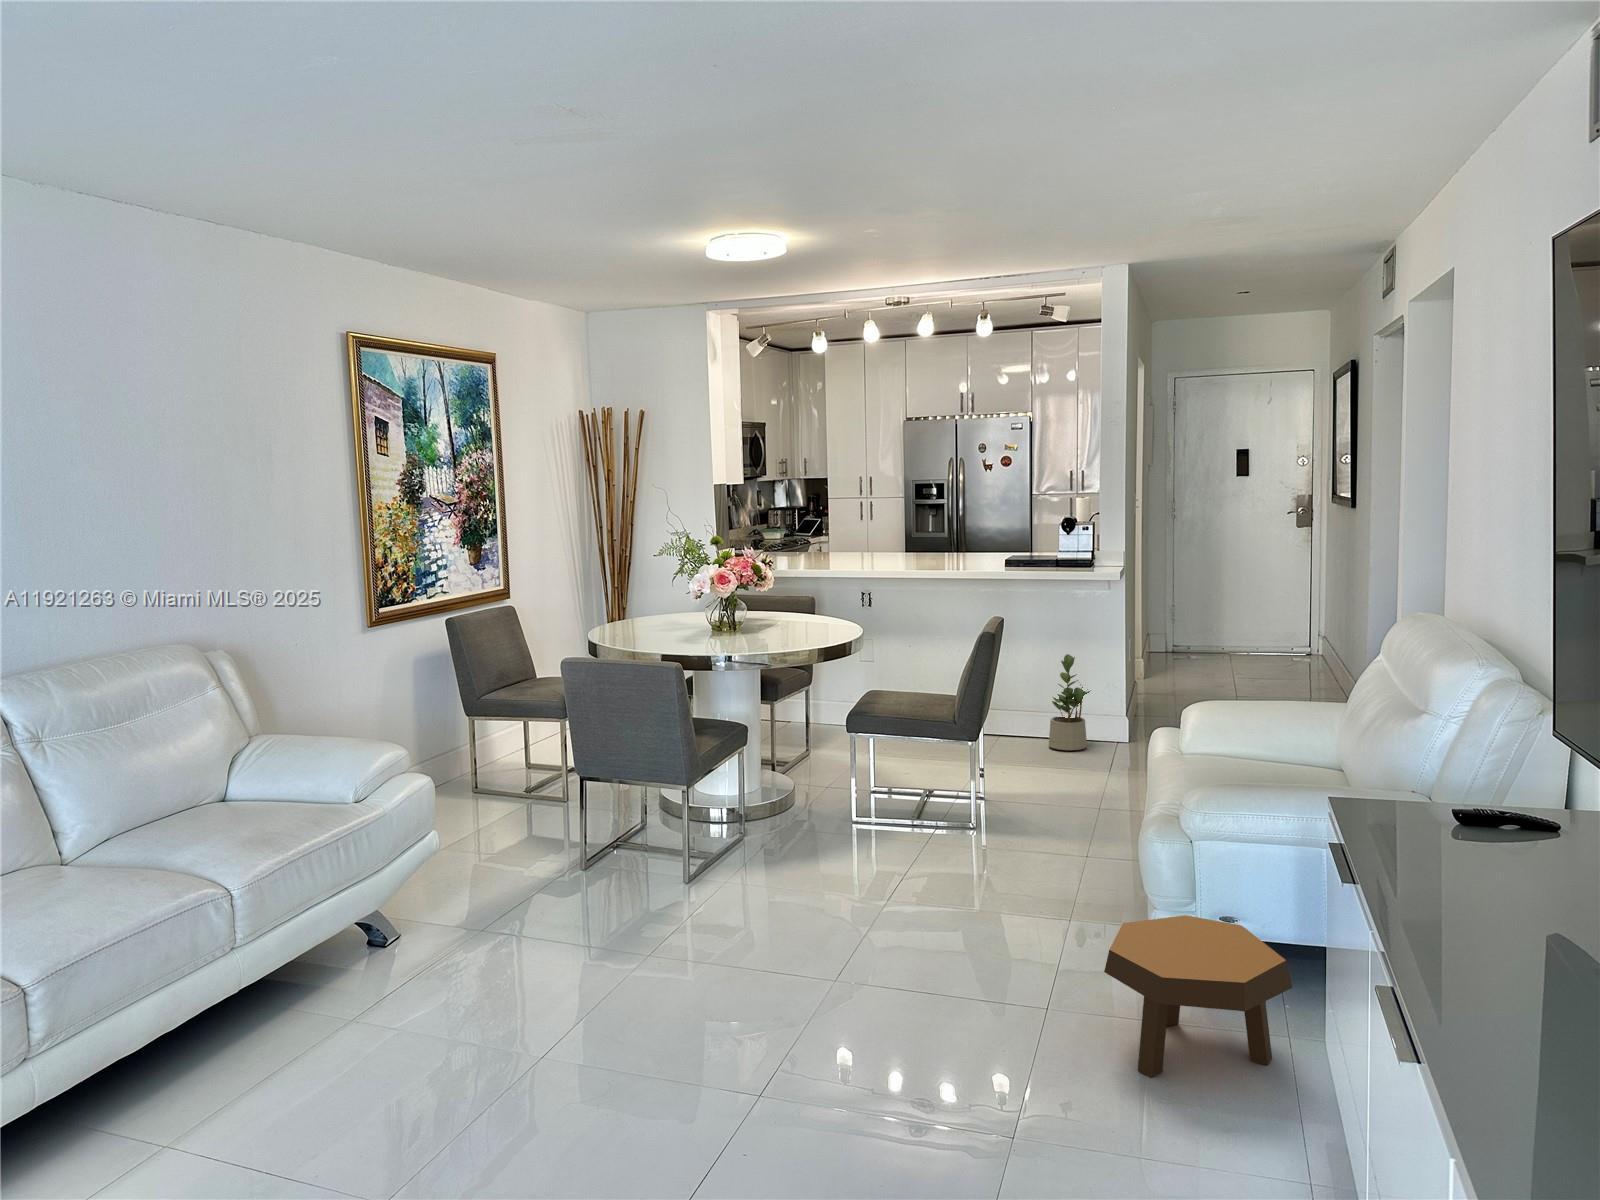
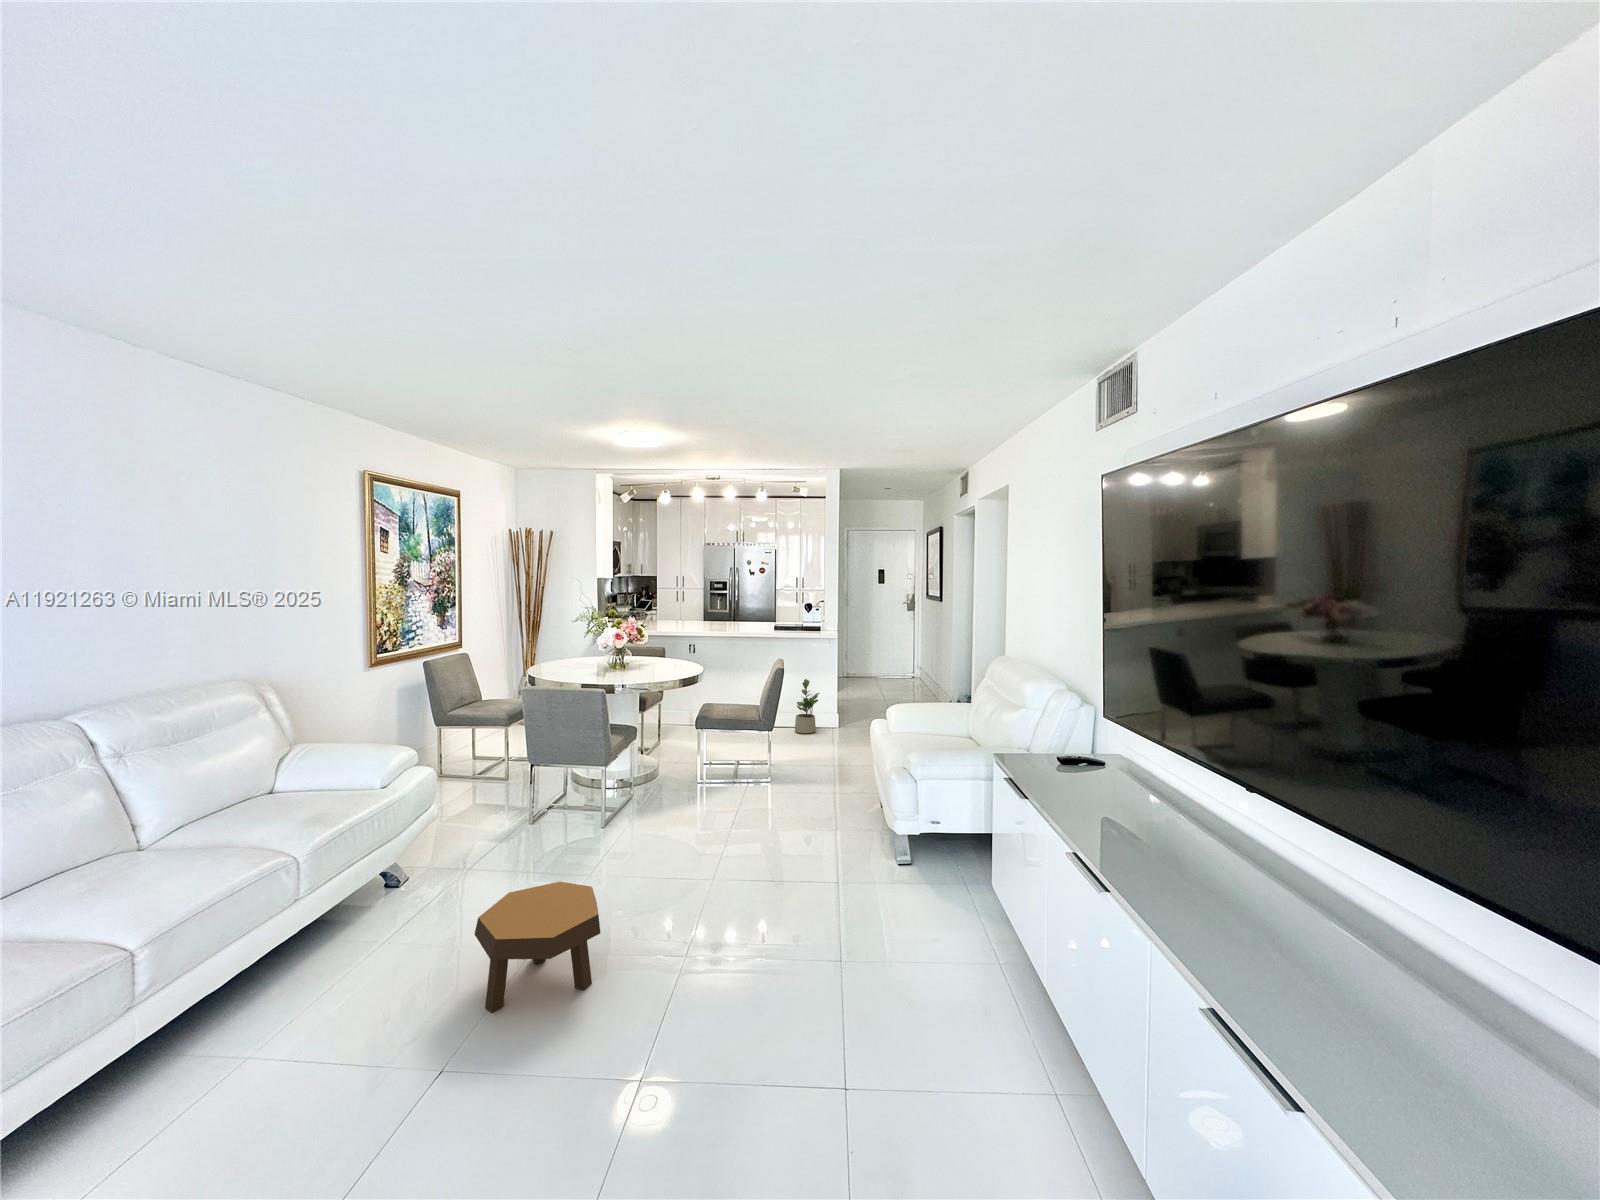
footstool: present [1104,915,1292,1077] -> present [474,882,601,1013]

